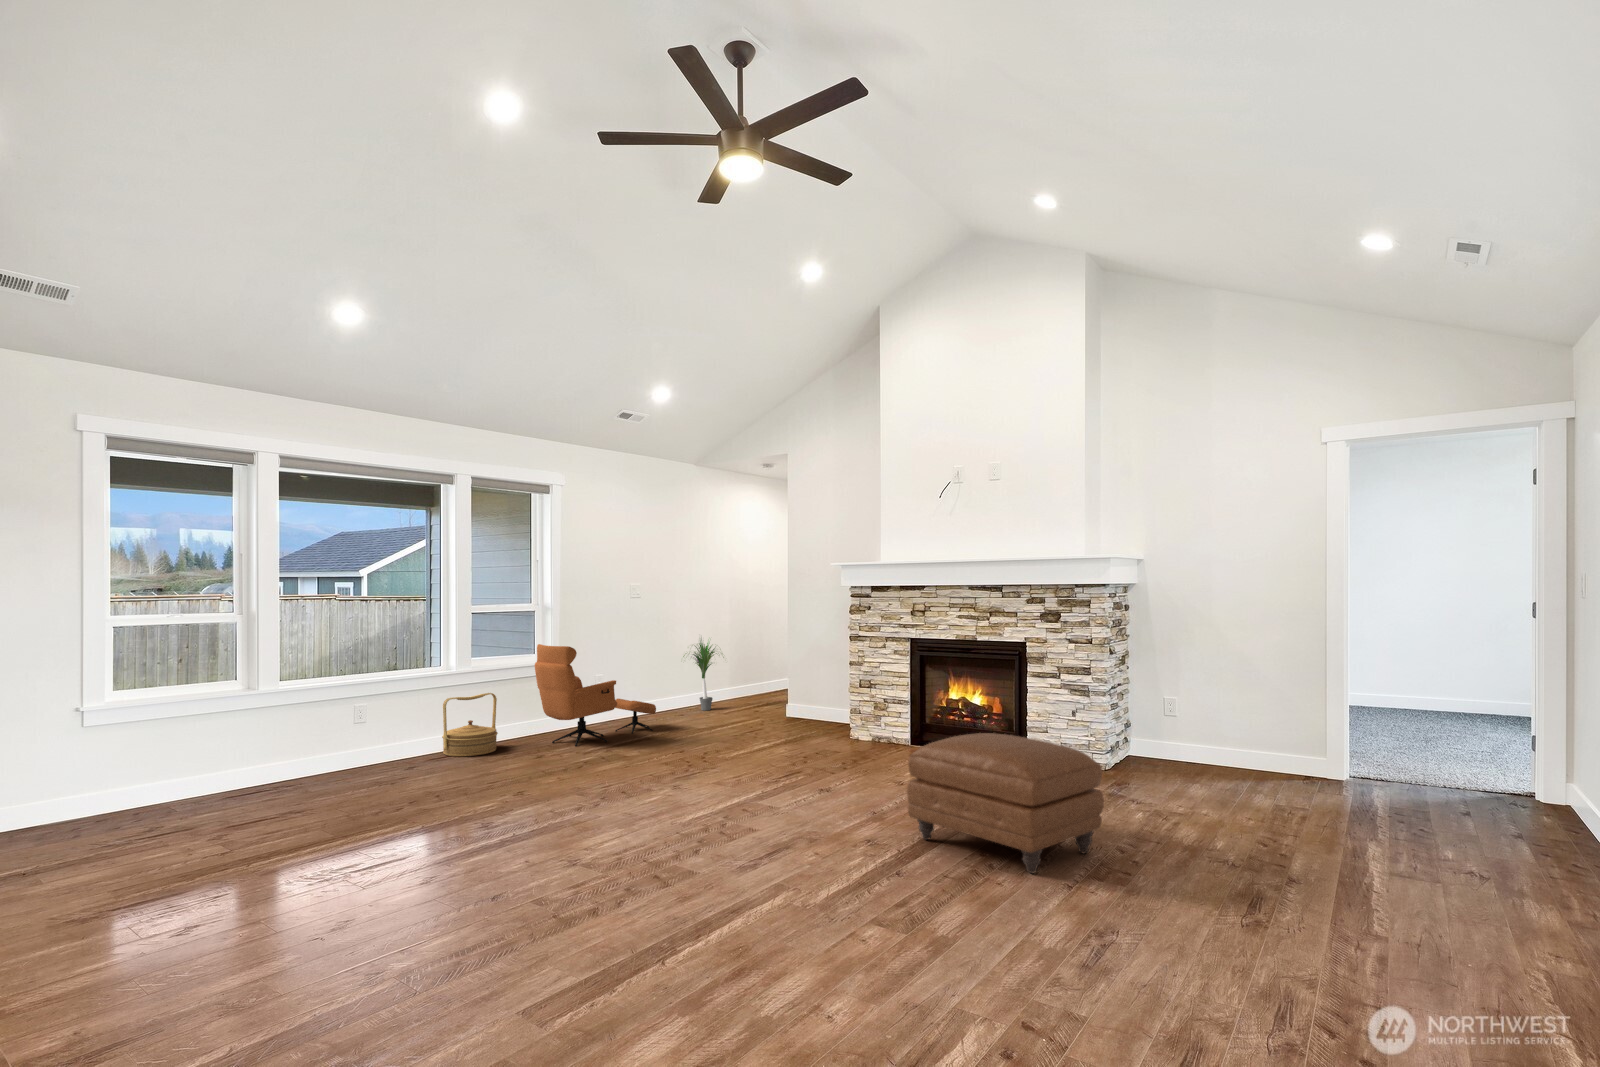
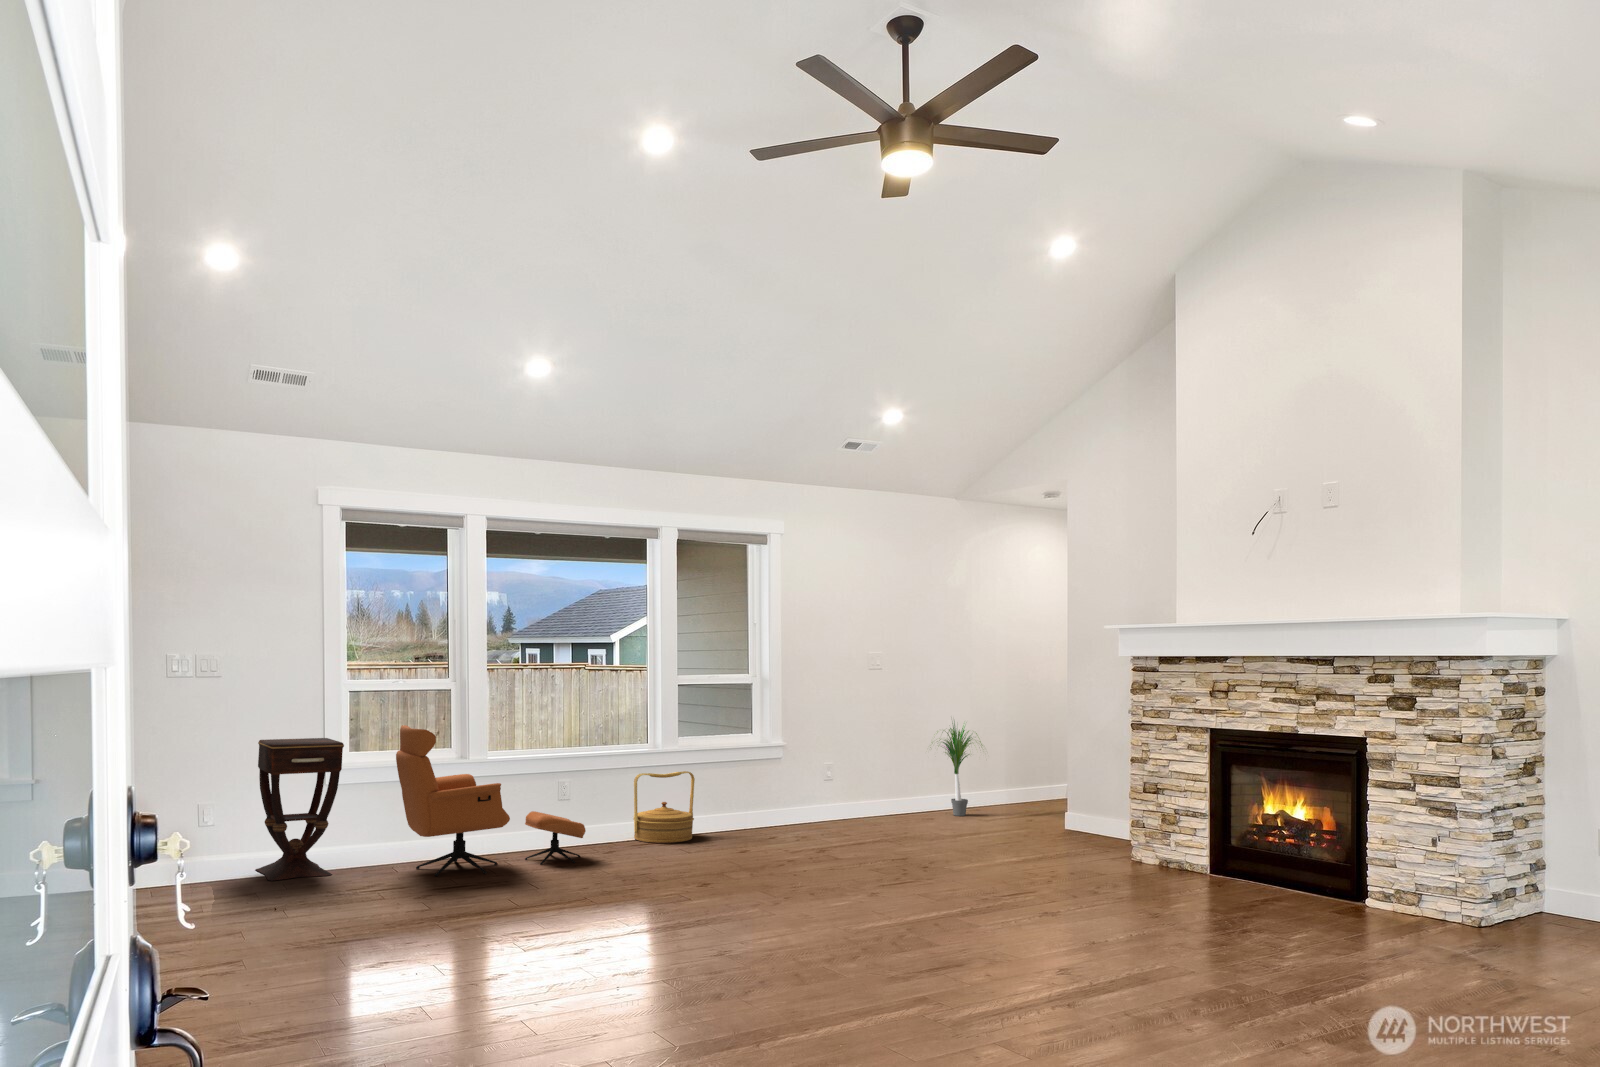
armchair: present [535,644,656,746] -> present [396,725,586,876]
side table: none [46,688,151,837] -> present [256,738,344,881]
ottoman: present [907,733,1104,873] -> none [1130,845,1396,1024]

